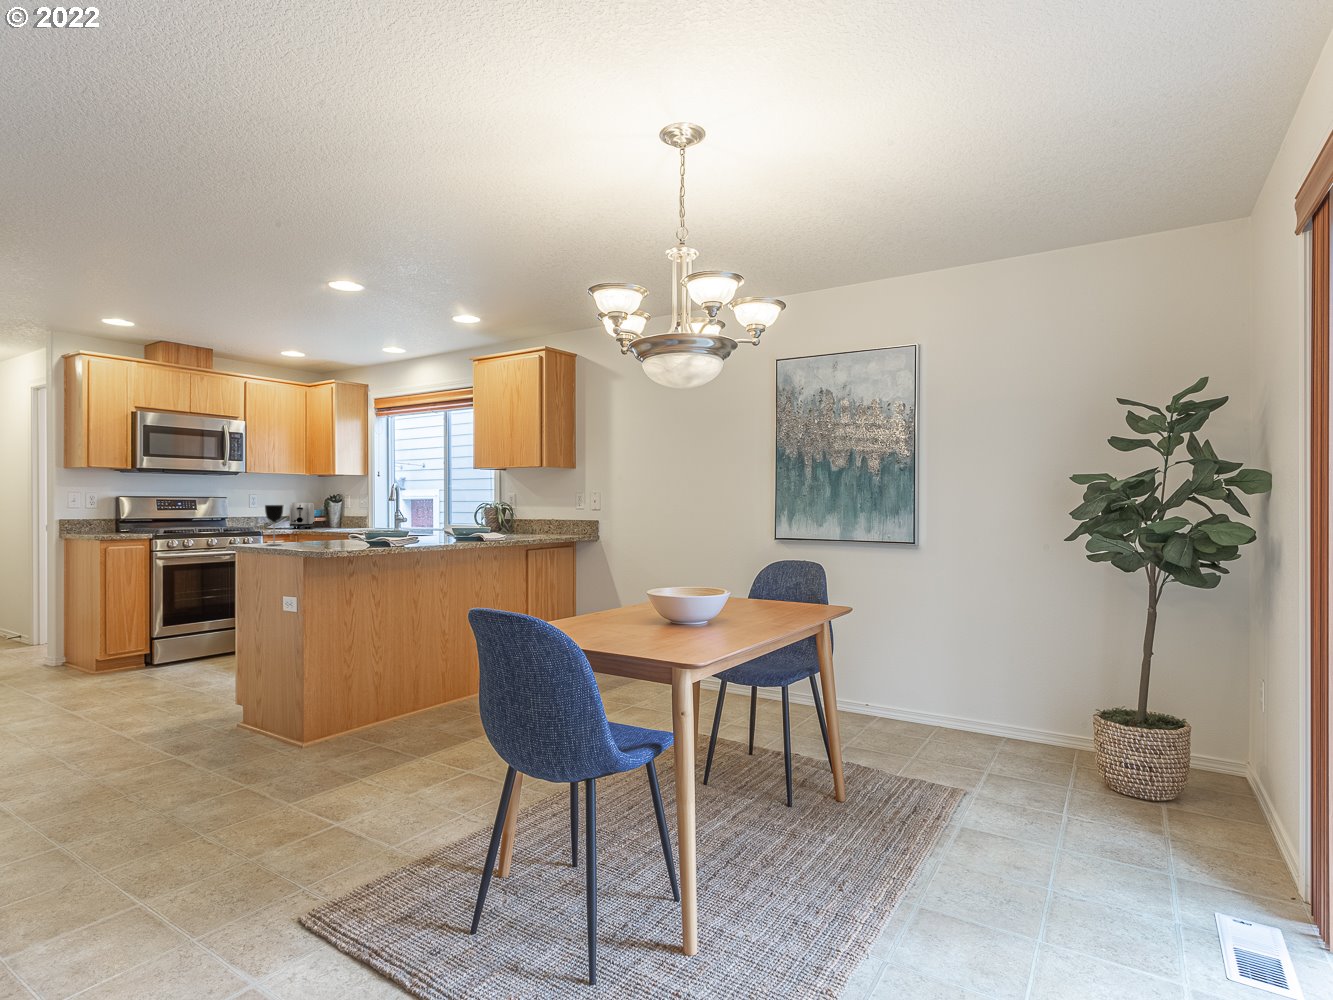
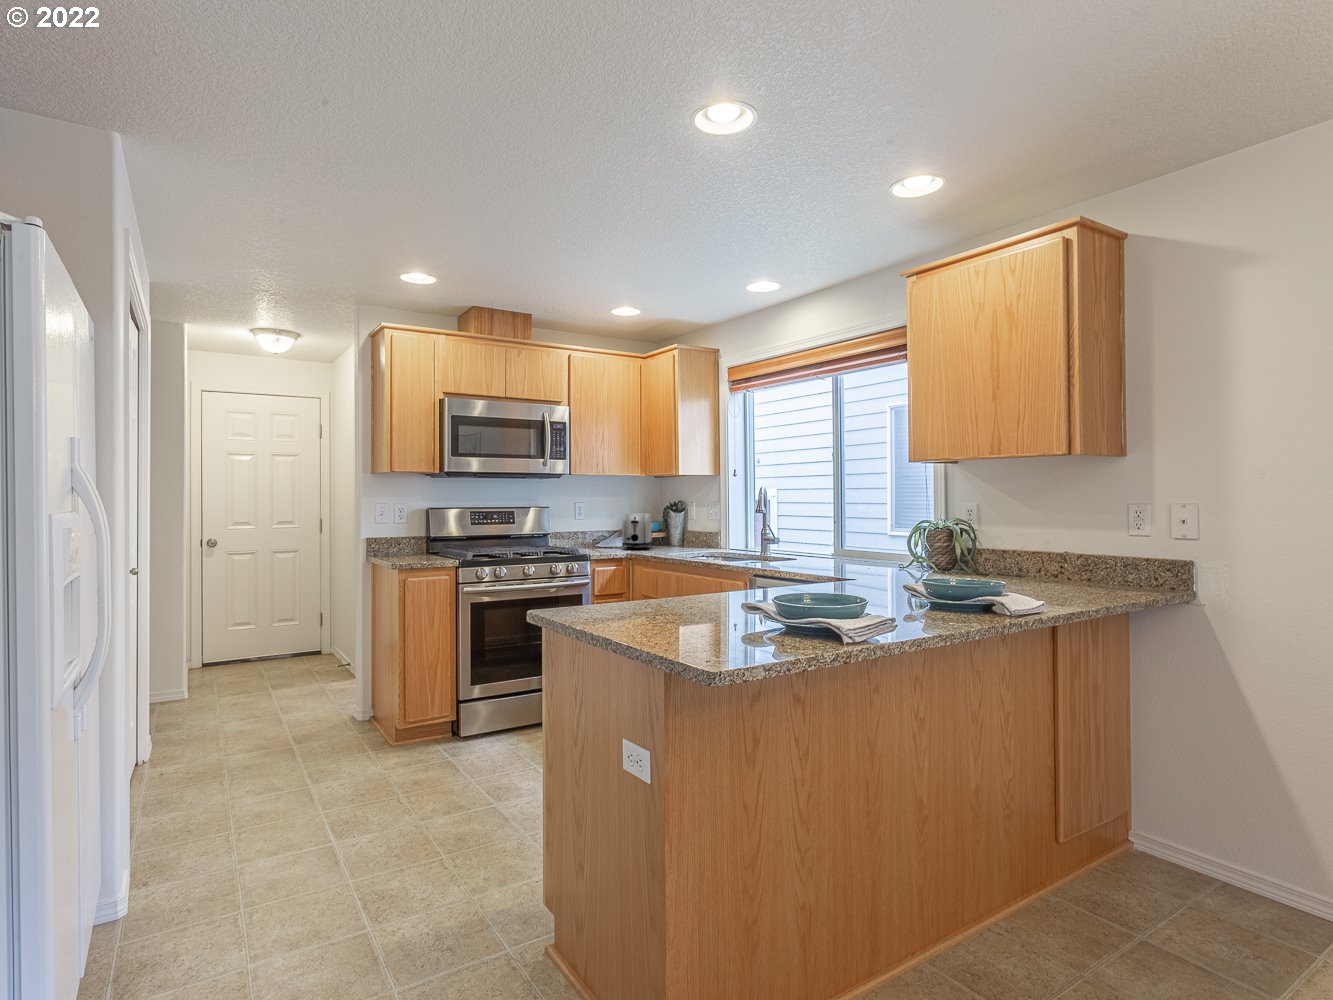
wine glass: present [265,505,283,545] -> none [588,541,620,622]

